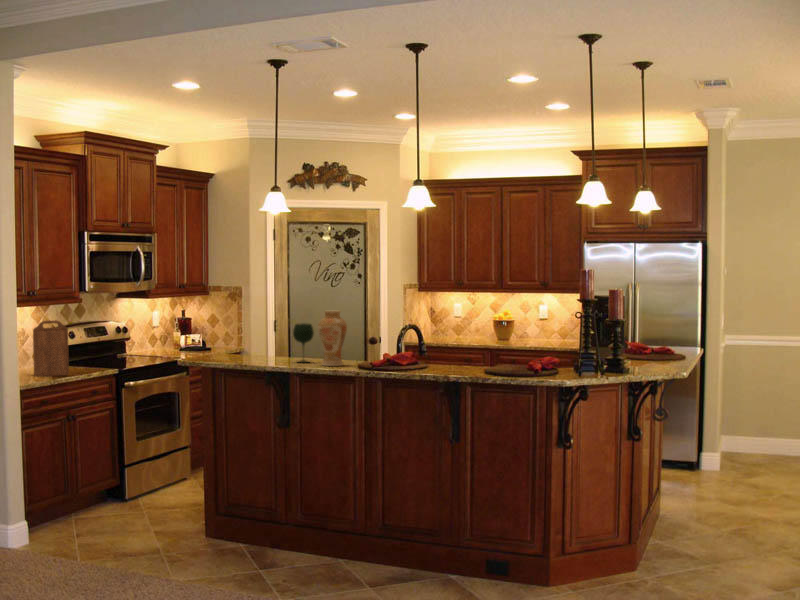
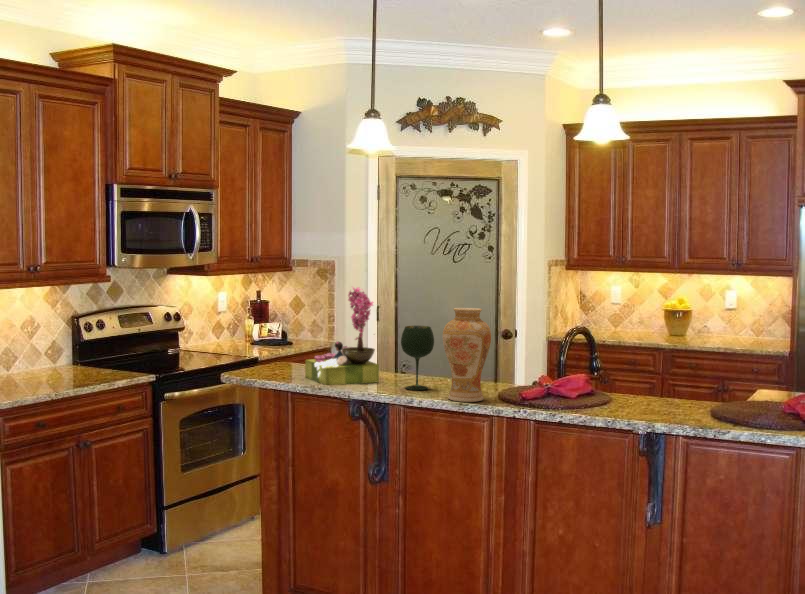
flower arrangement: none [231,300,279,363] -> present [305,287,379,385]
cutting board: present [33,320,69,376] -> none [31,308,82,388]

